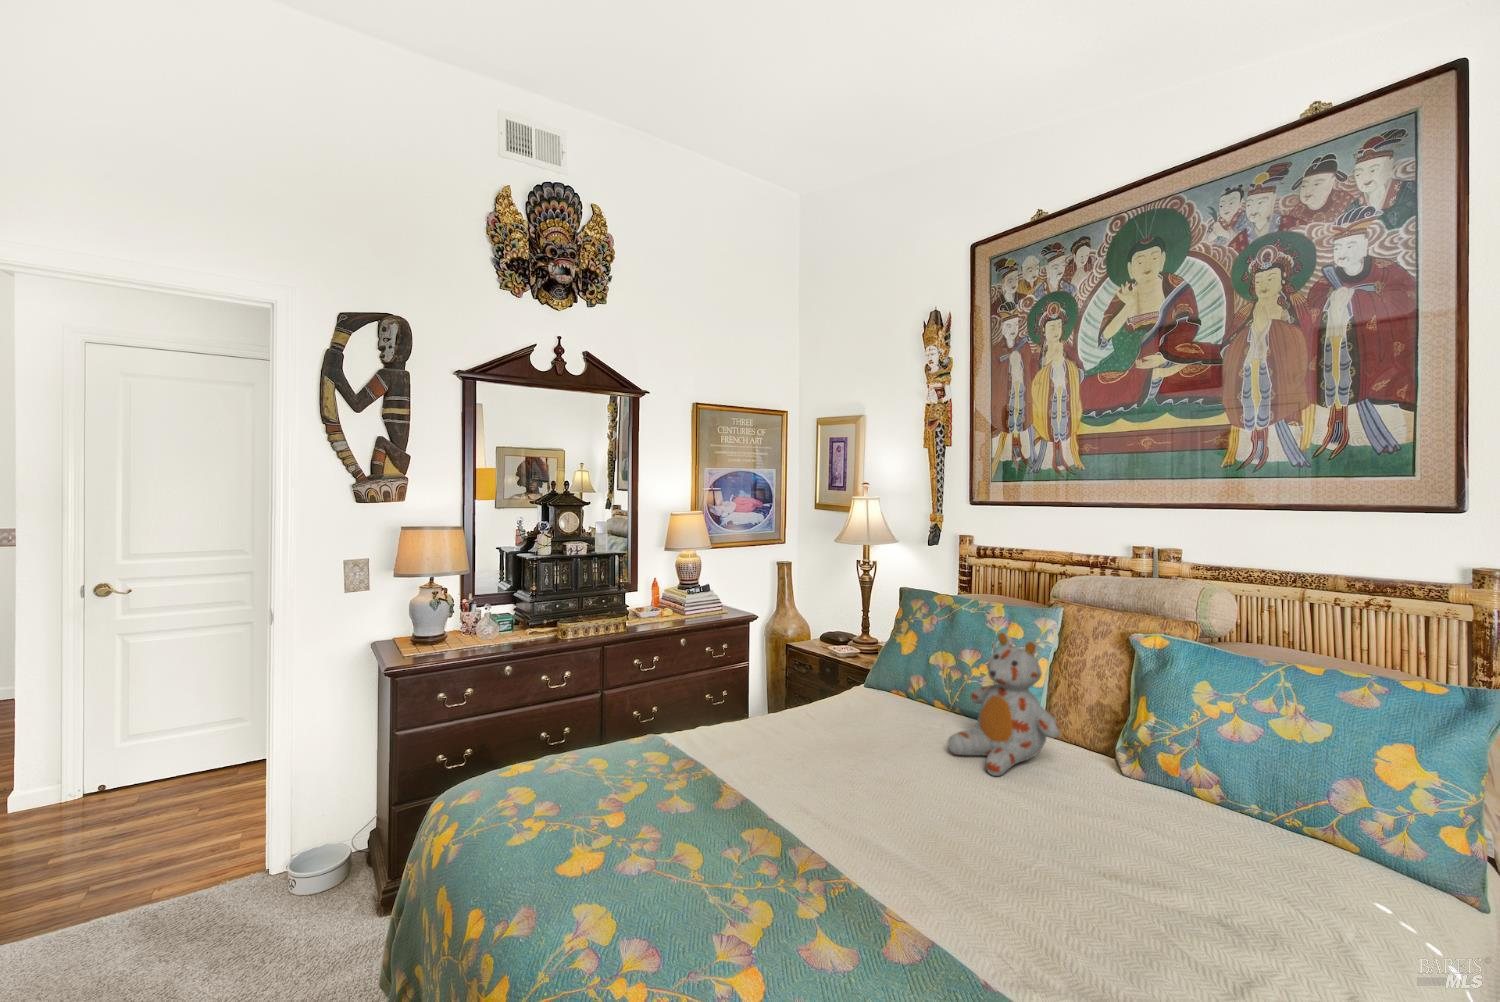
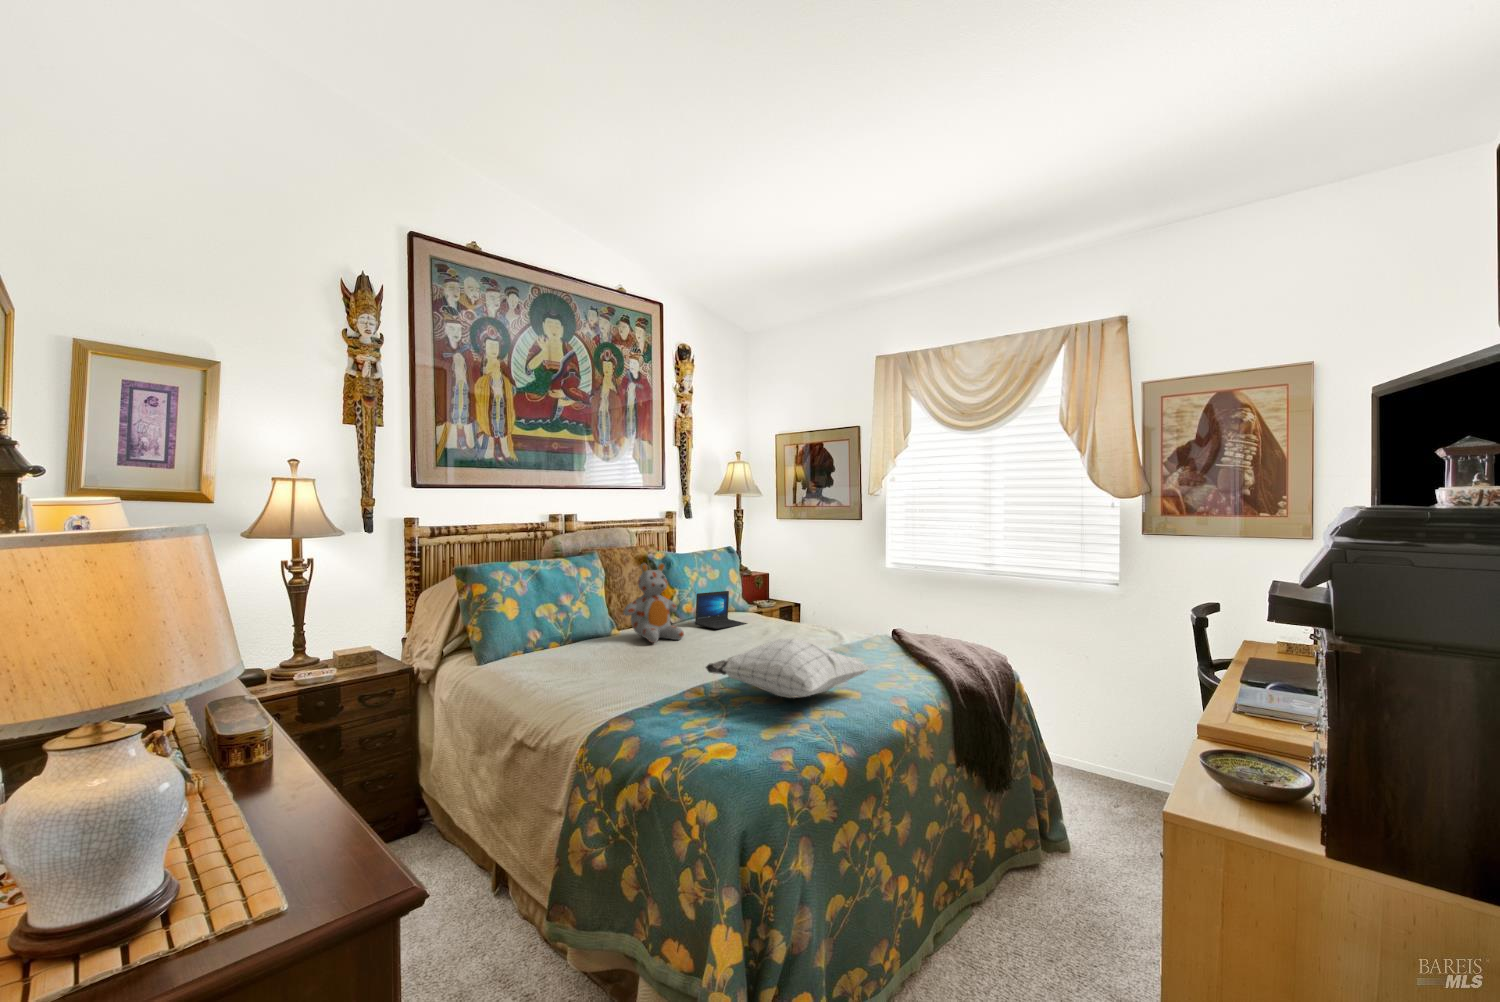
pillow: none [502,719,739,851] -> present [706,639,869,698]
laptop: none [1090,732,1239,865] -> present [695,591,747,629]

